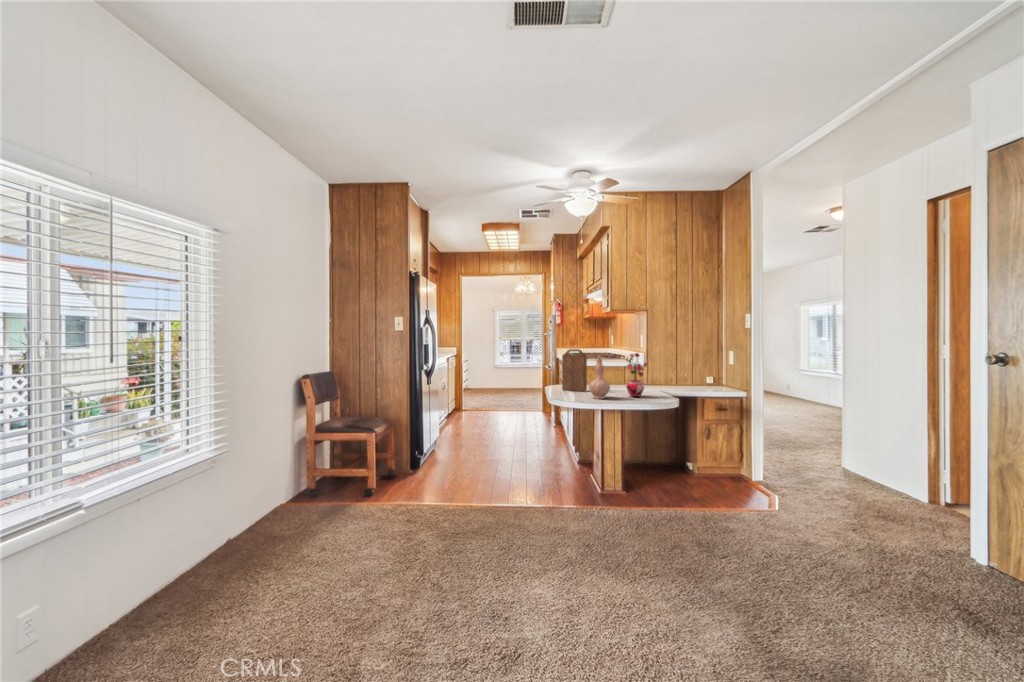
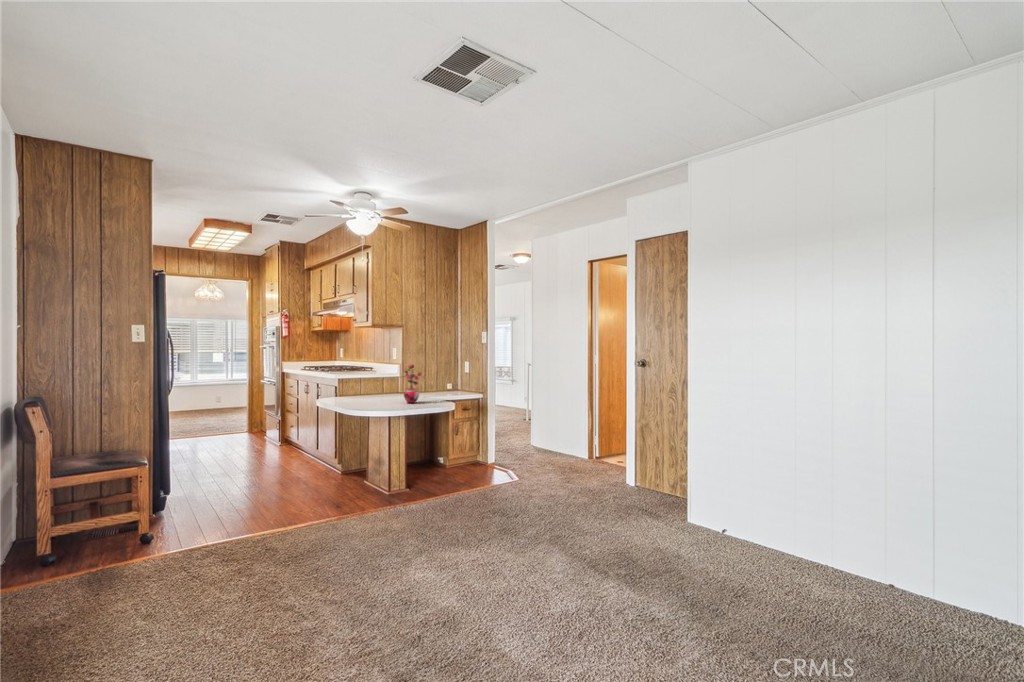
cutting board: present [562,349,587,391] -> none [341,363,365,404]
vase: present [589,356,610,399] -> none [375,368,395,407]

